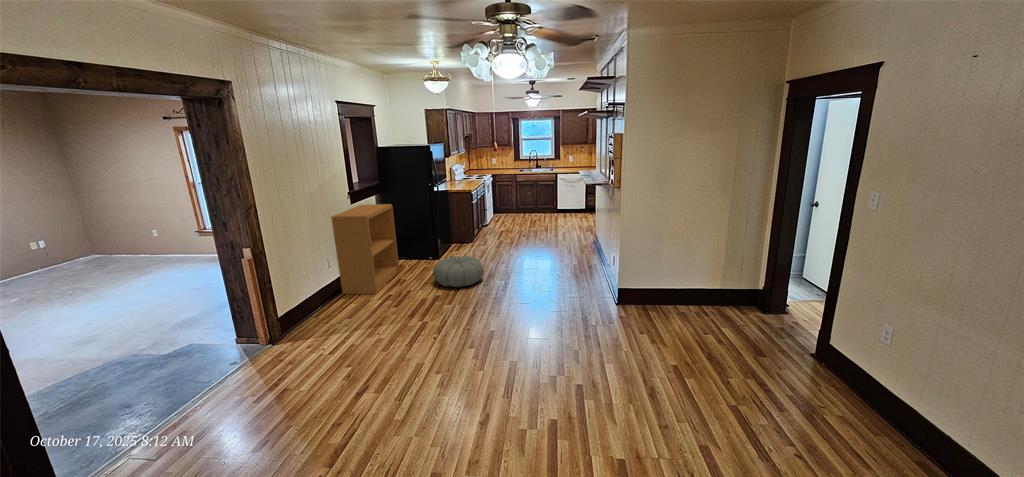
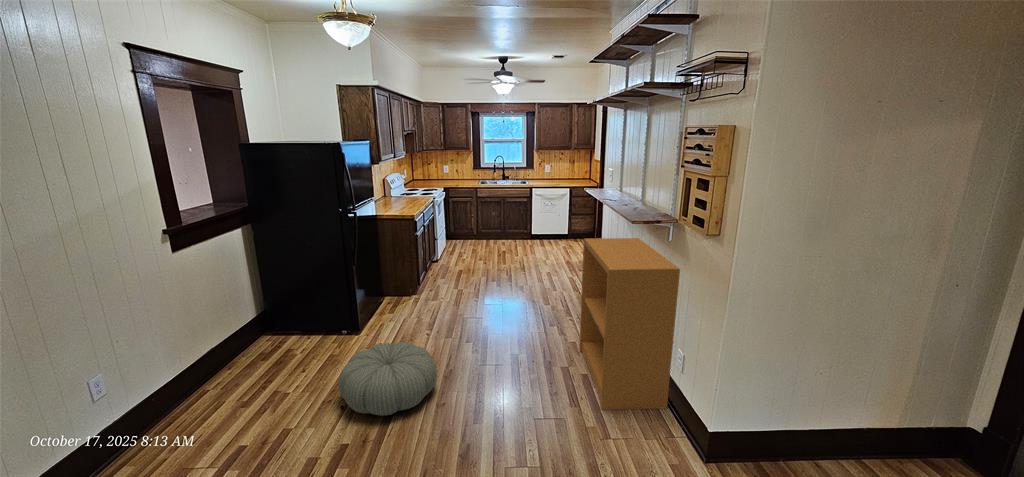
bookshelf: present [331,204,399,294] -> present [579,238,680,410]

